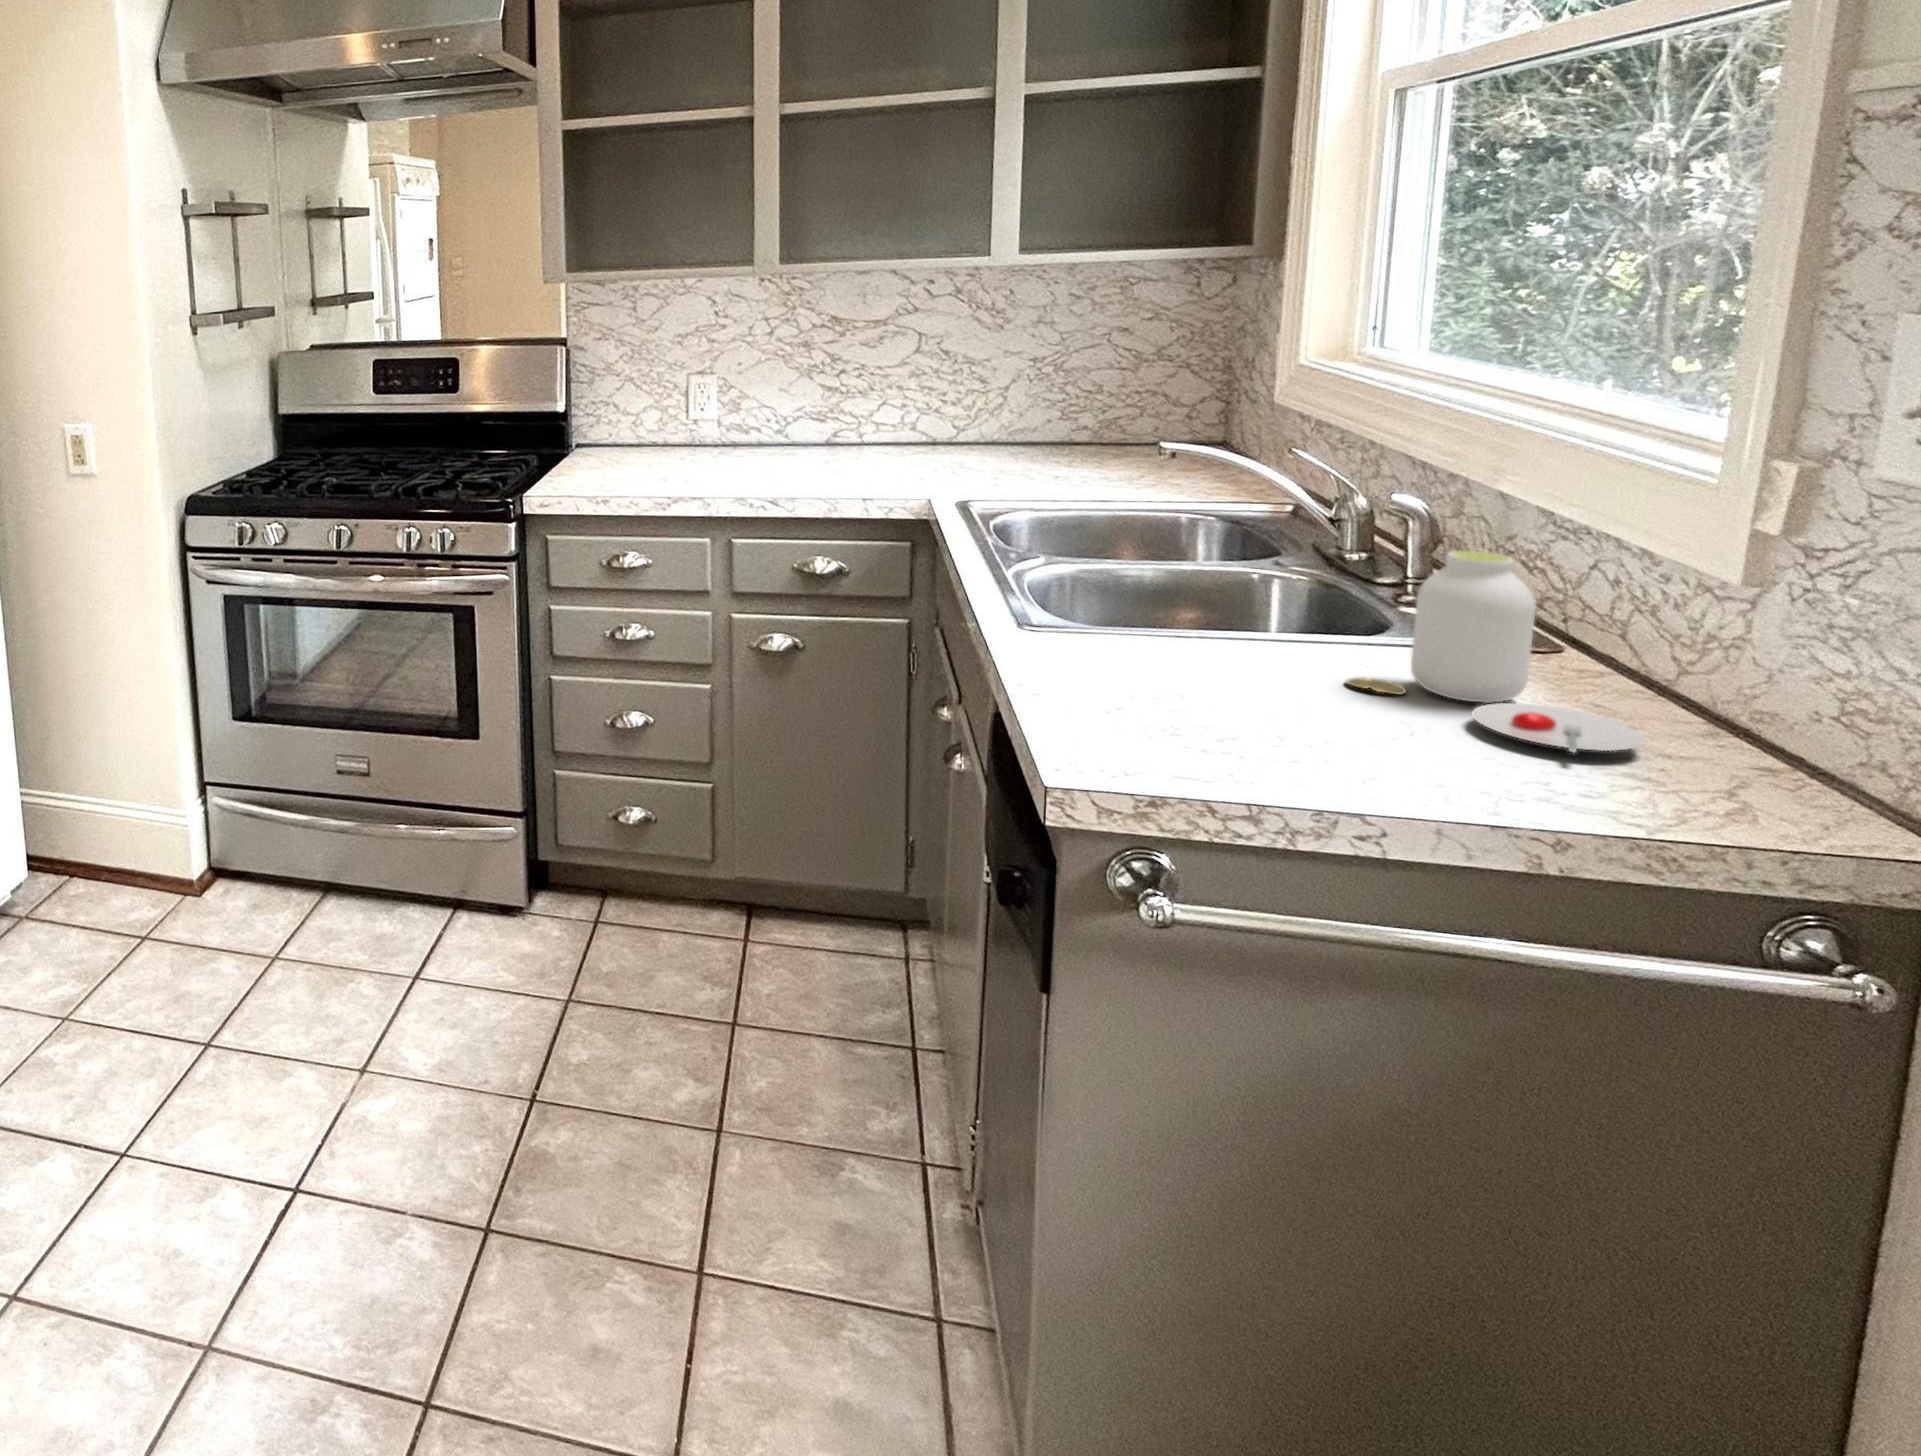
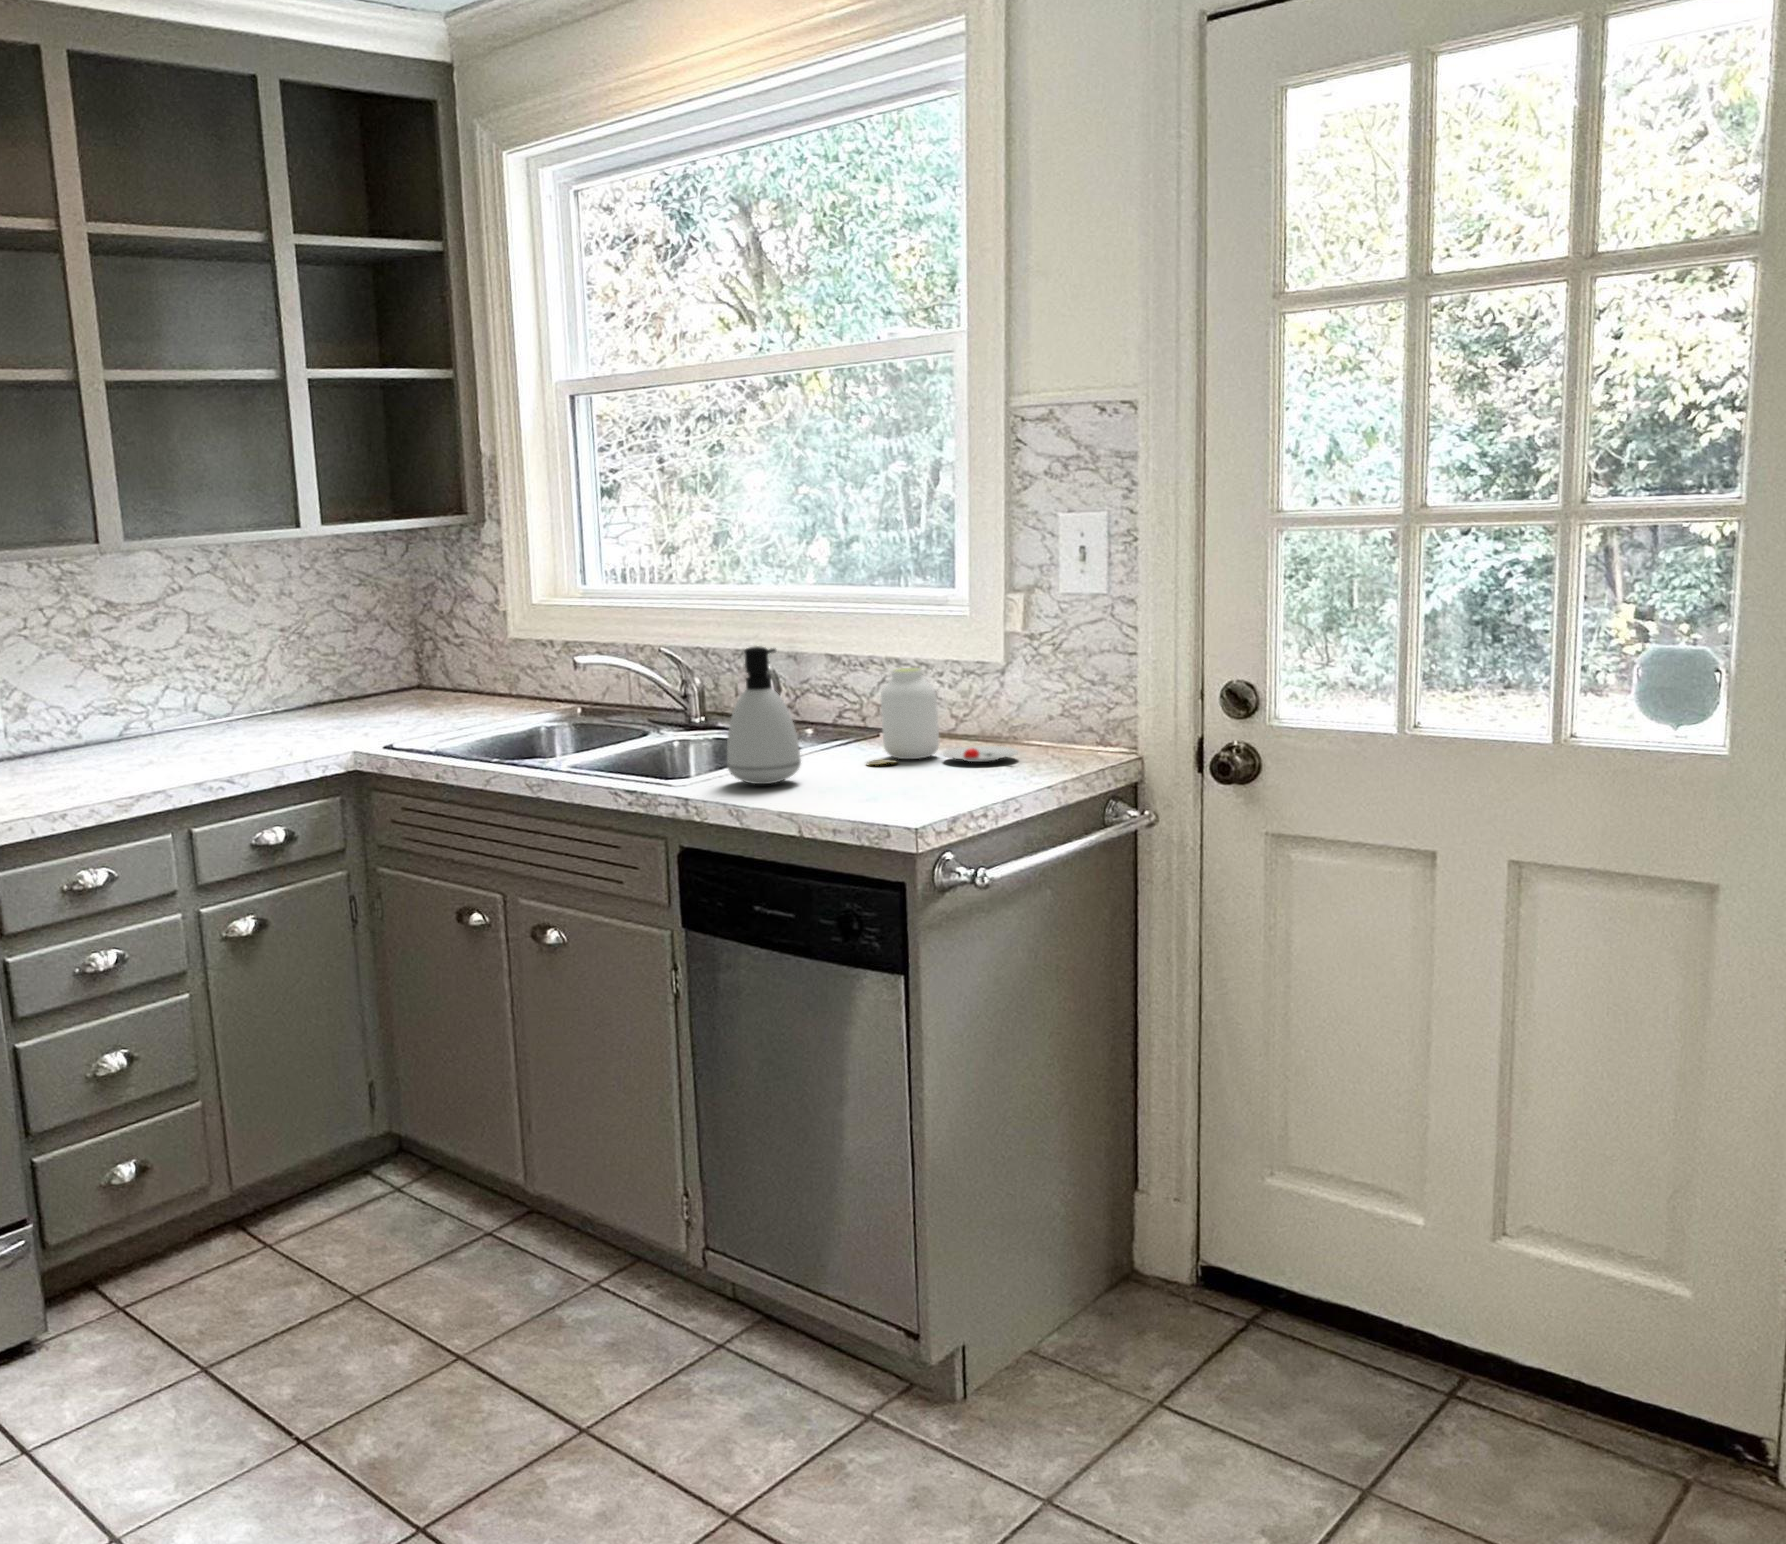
soap dispenser: none [1061,474,1184,661] -> present [727,646,801,784]

